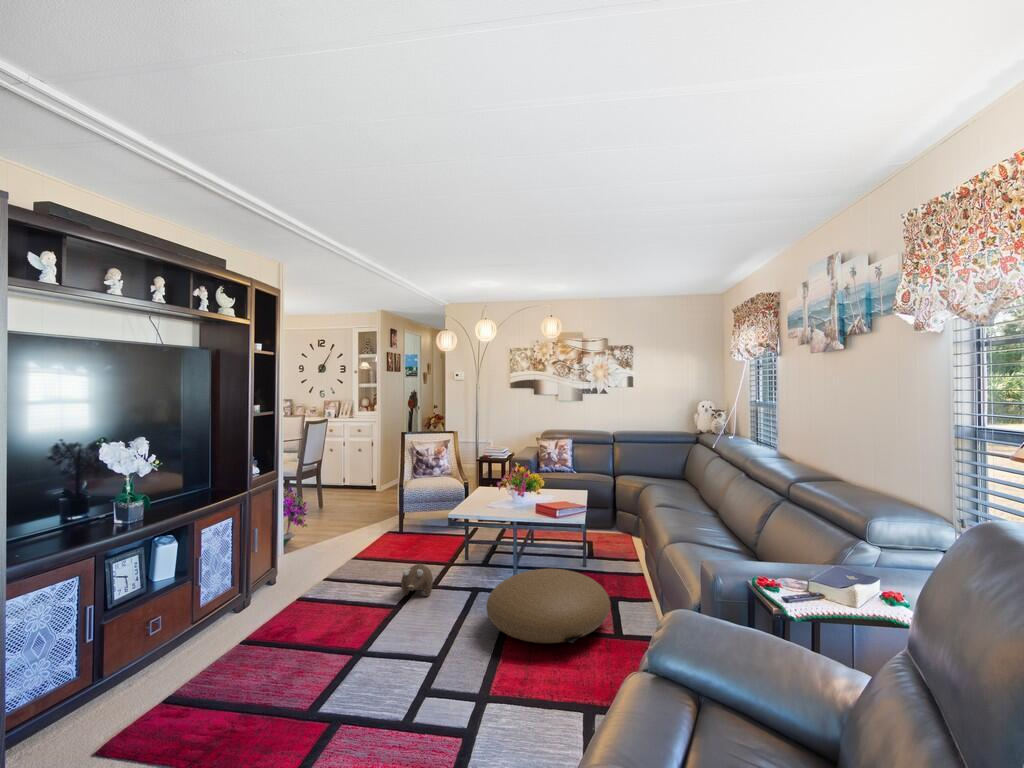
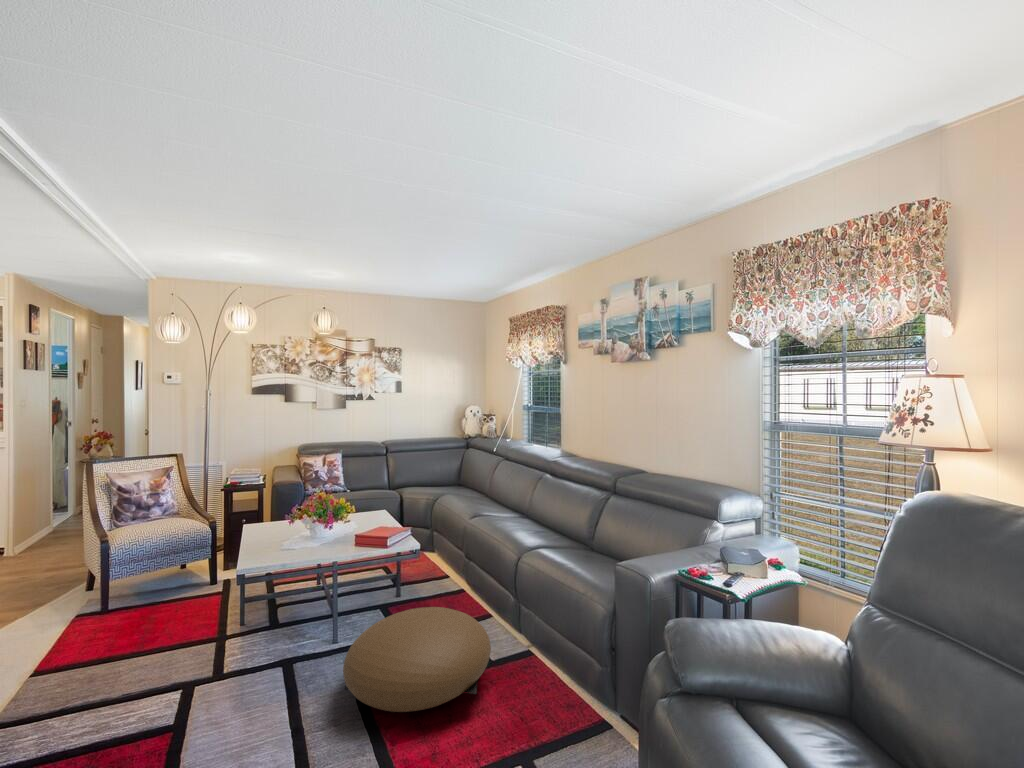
plush toy: present [401,564,433,596] -> none [172,650,227,706]

